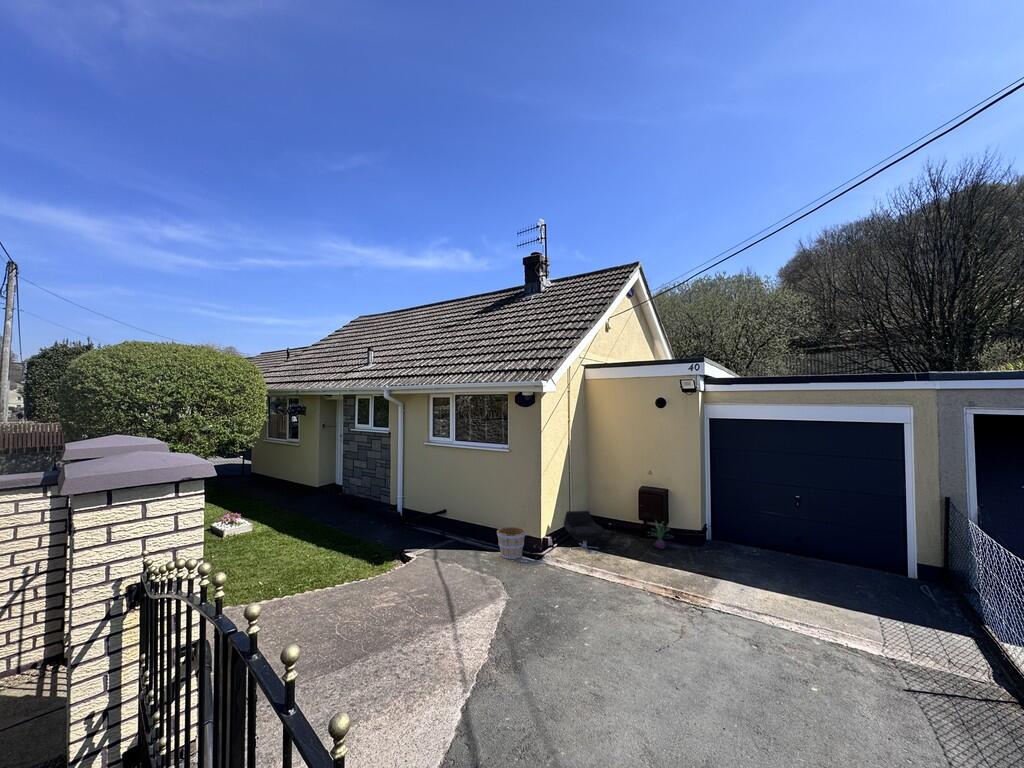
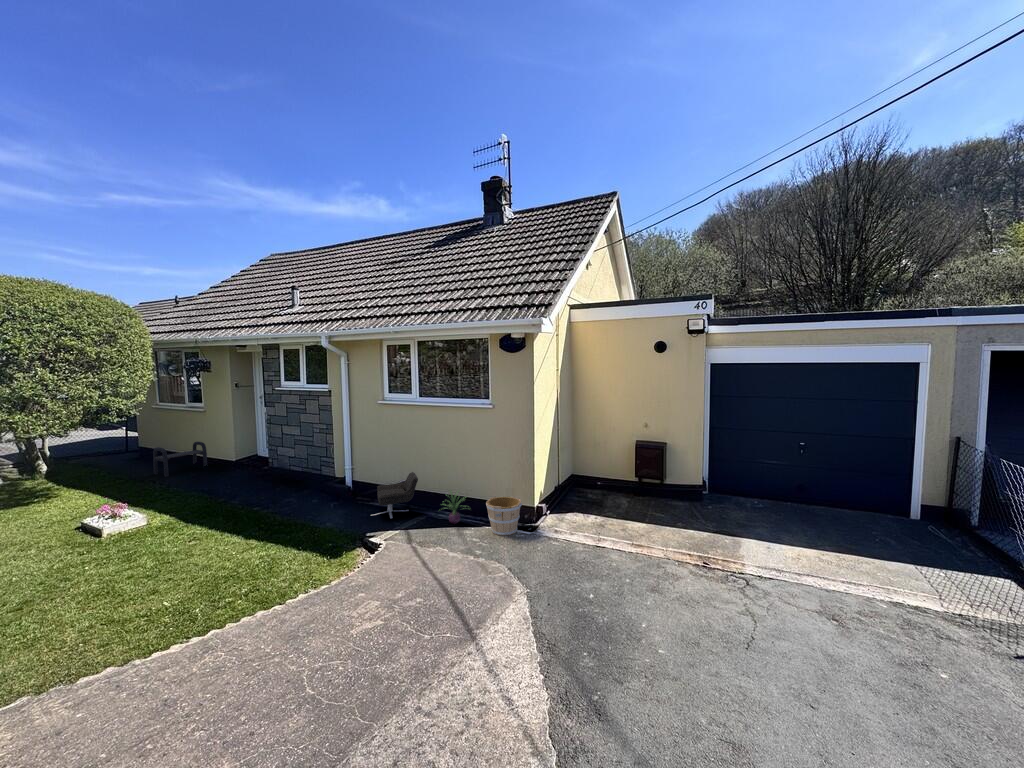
bench: none [260,471,299,498] -> present [153,442,208,477]
lounge chair: present [564,511,605,554] -> present [371,472,418,518]
decorative plant: present [655,525,665,549] -> present [449,490,460,524]

